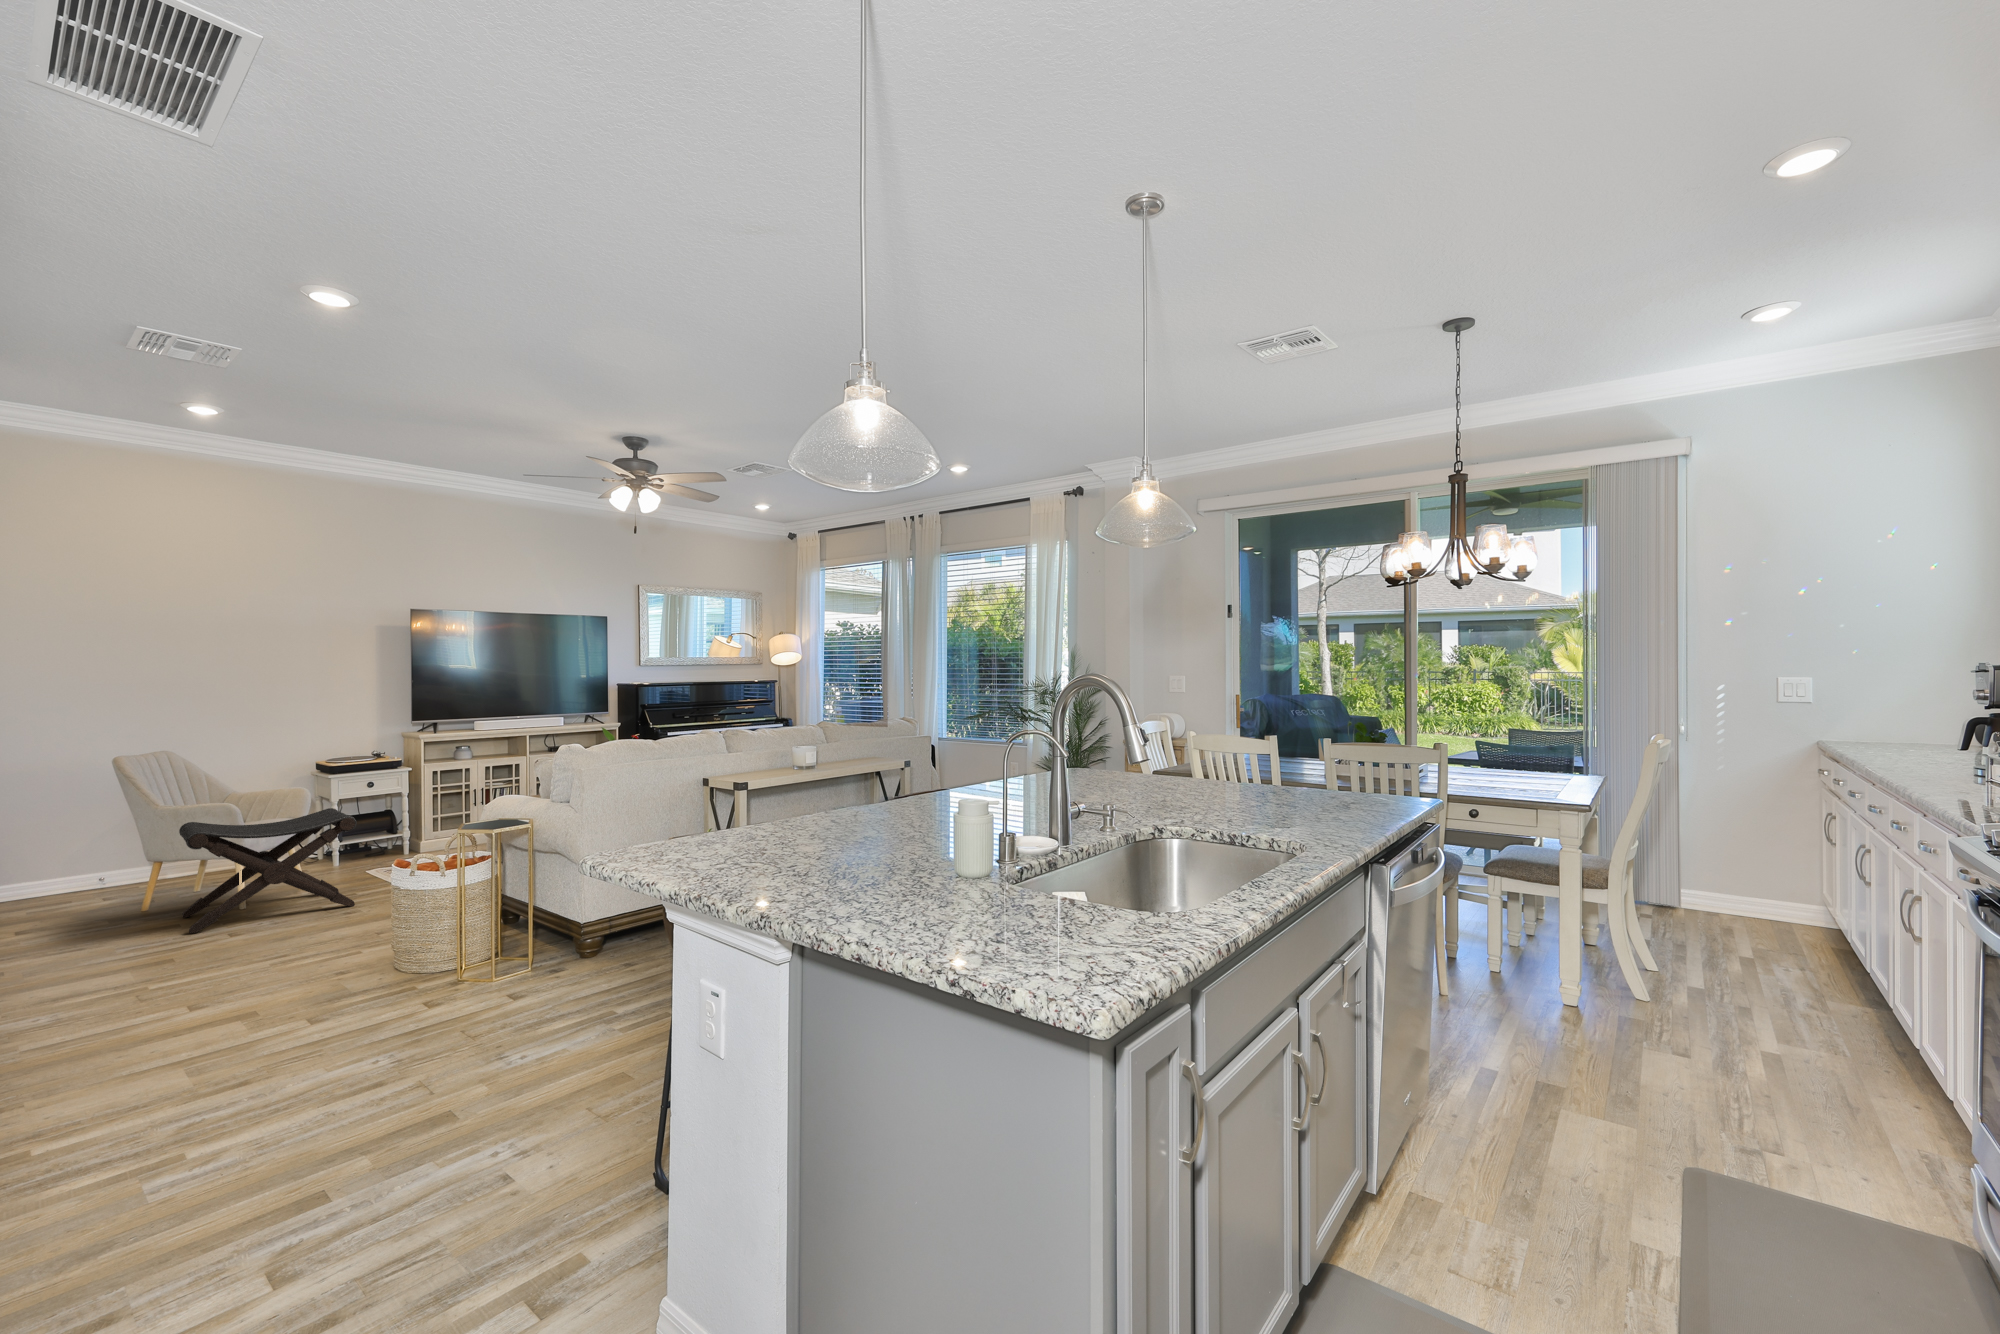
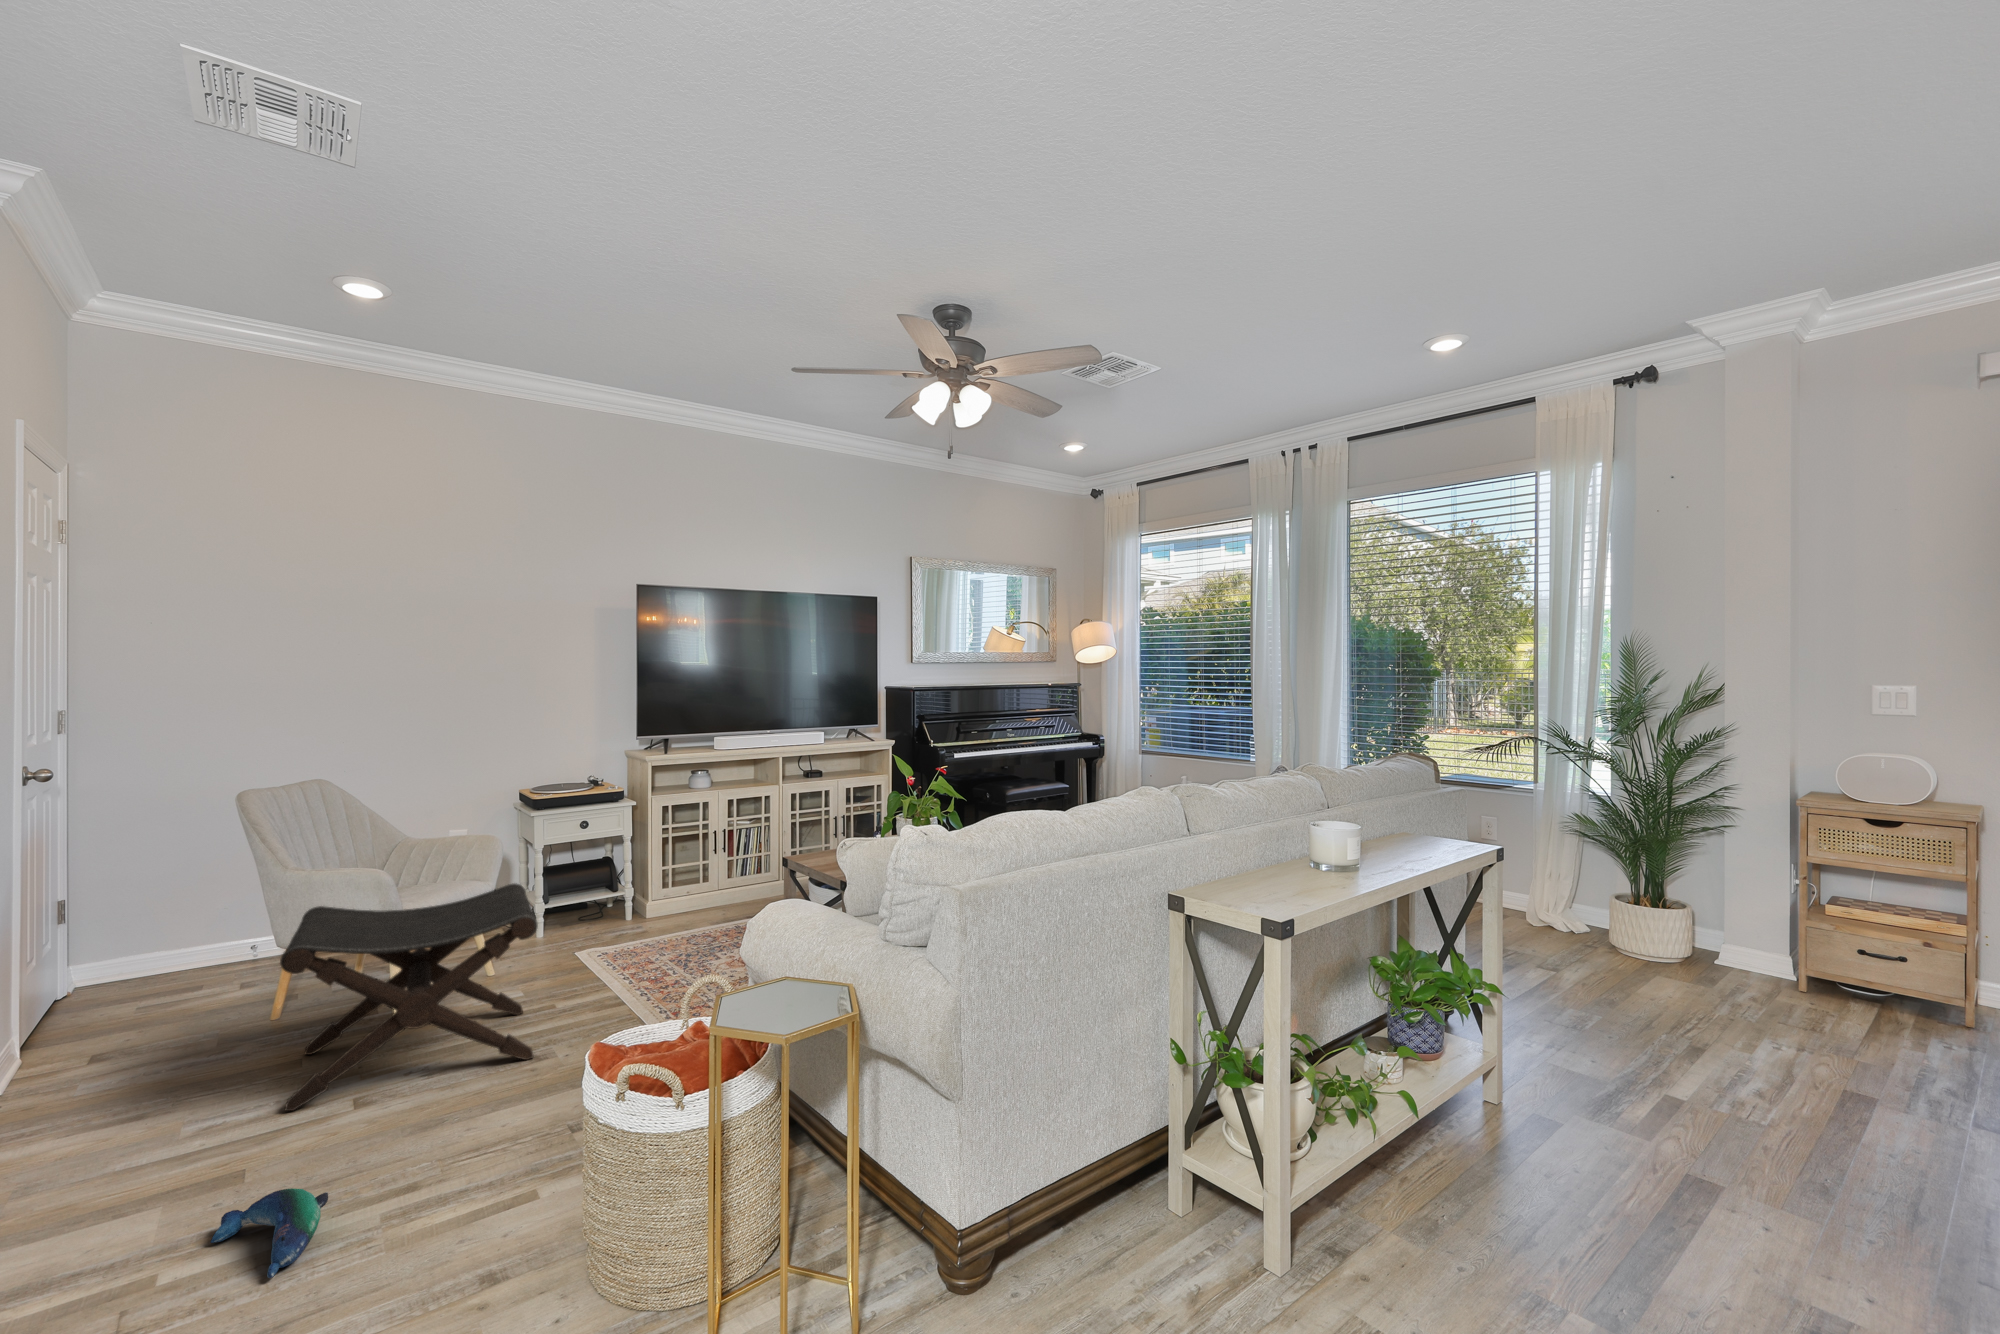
plush toy: none [184,938,253,968] -> present [211,1188,328,1278]

